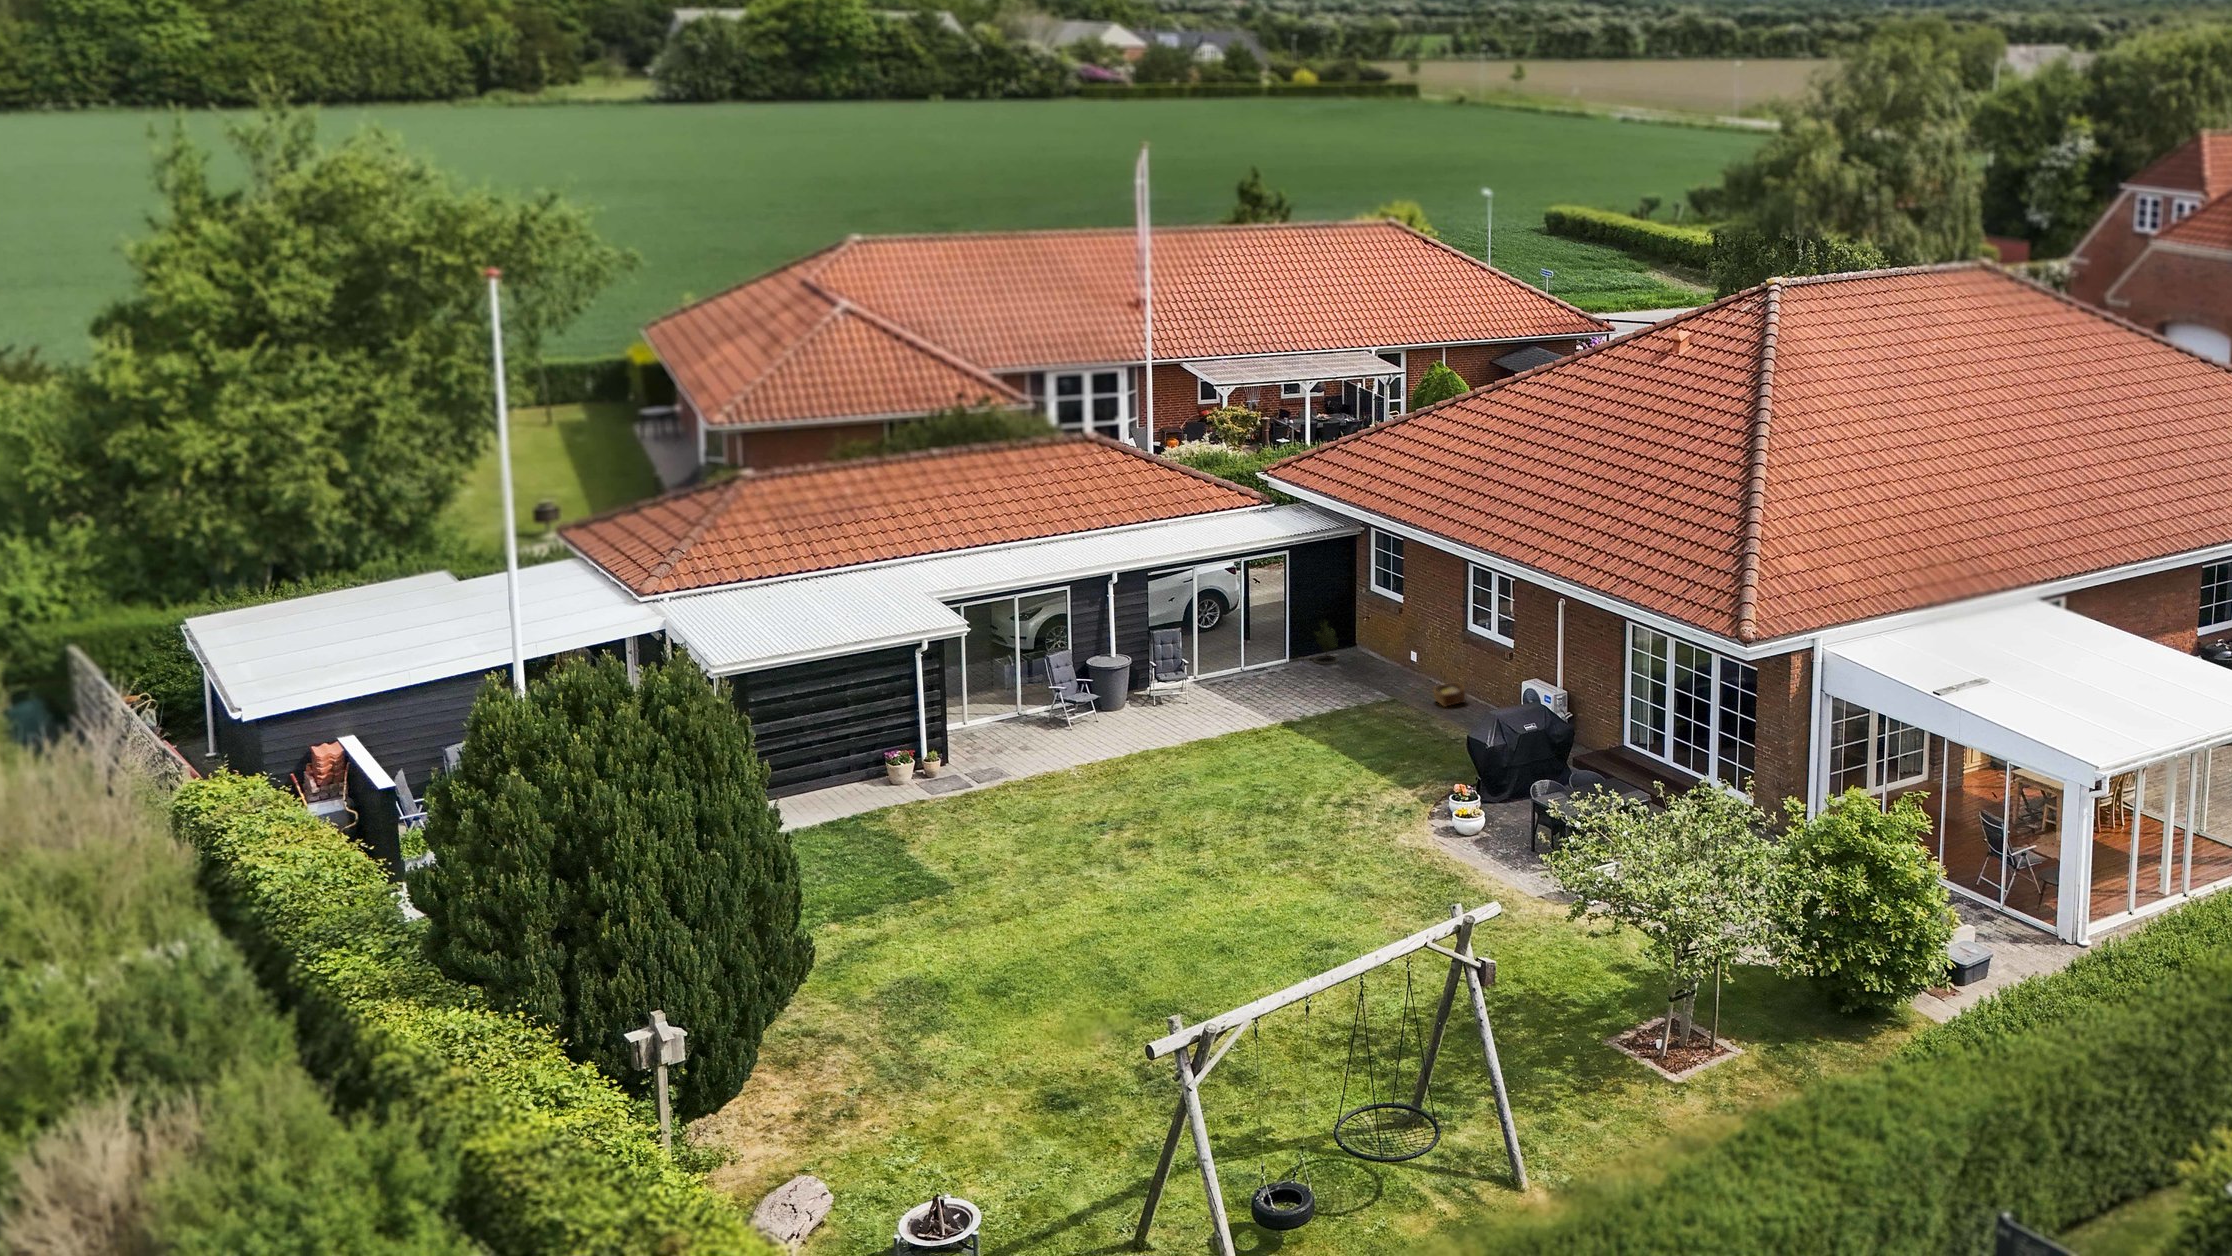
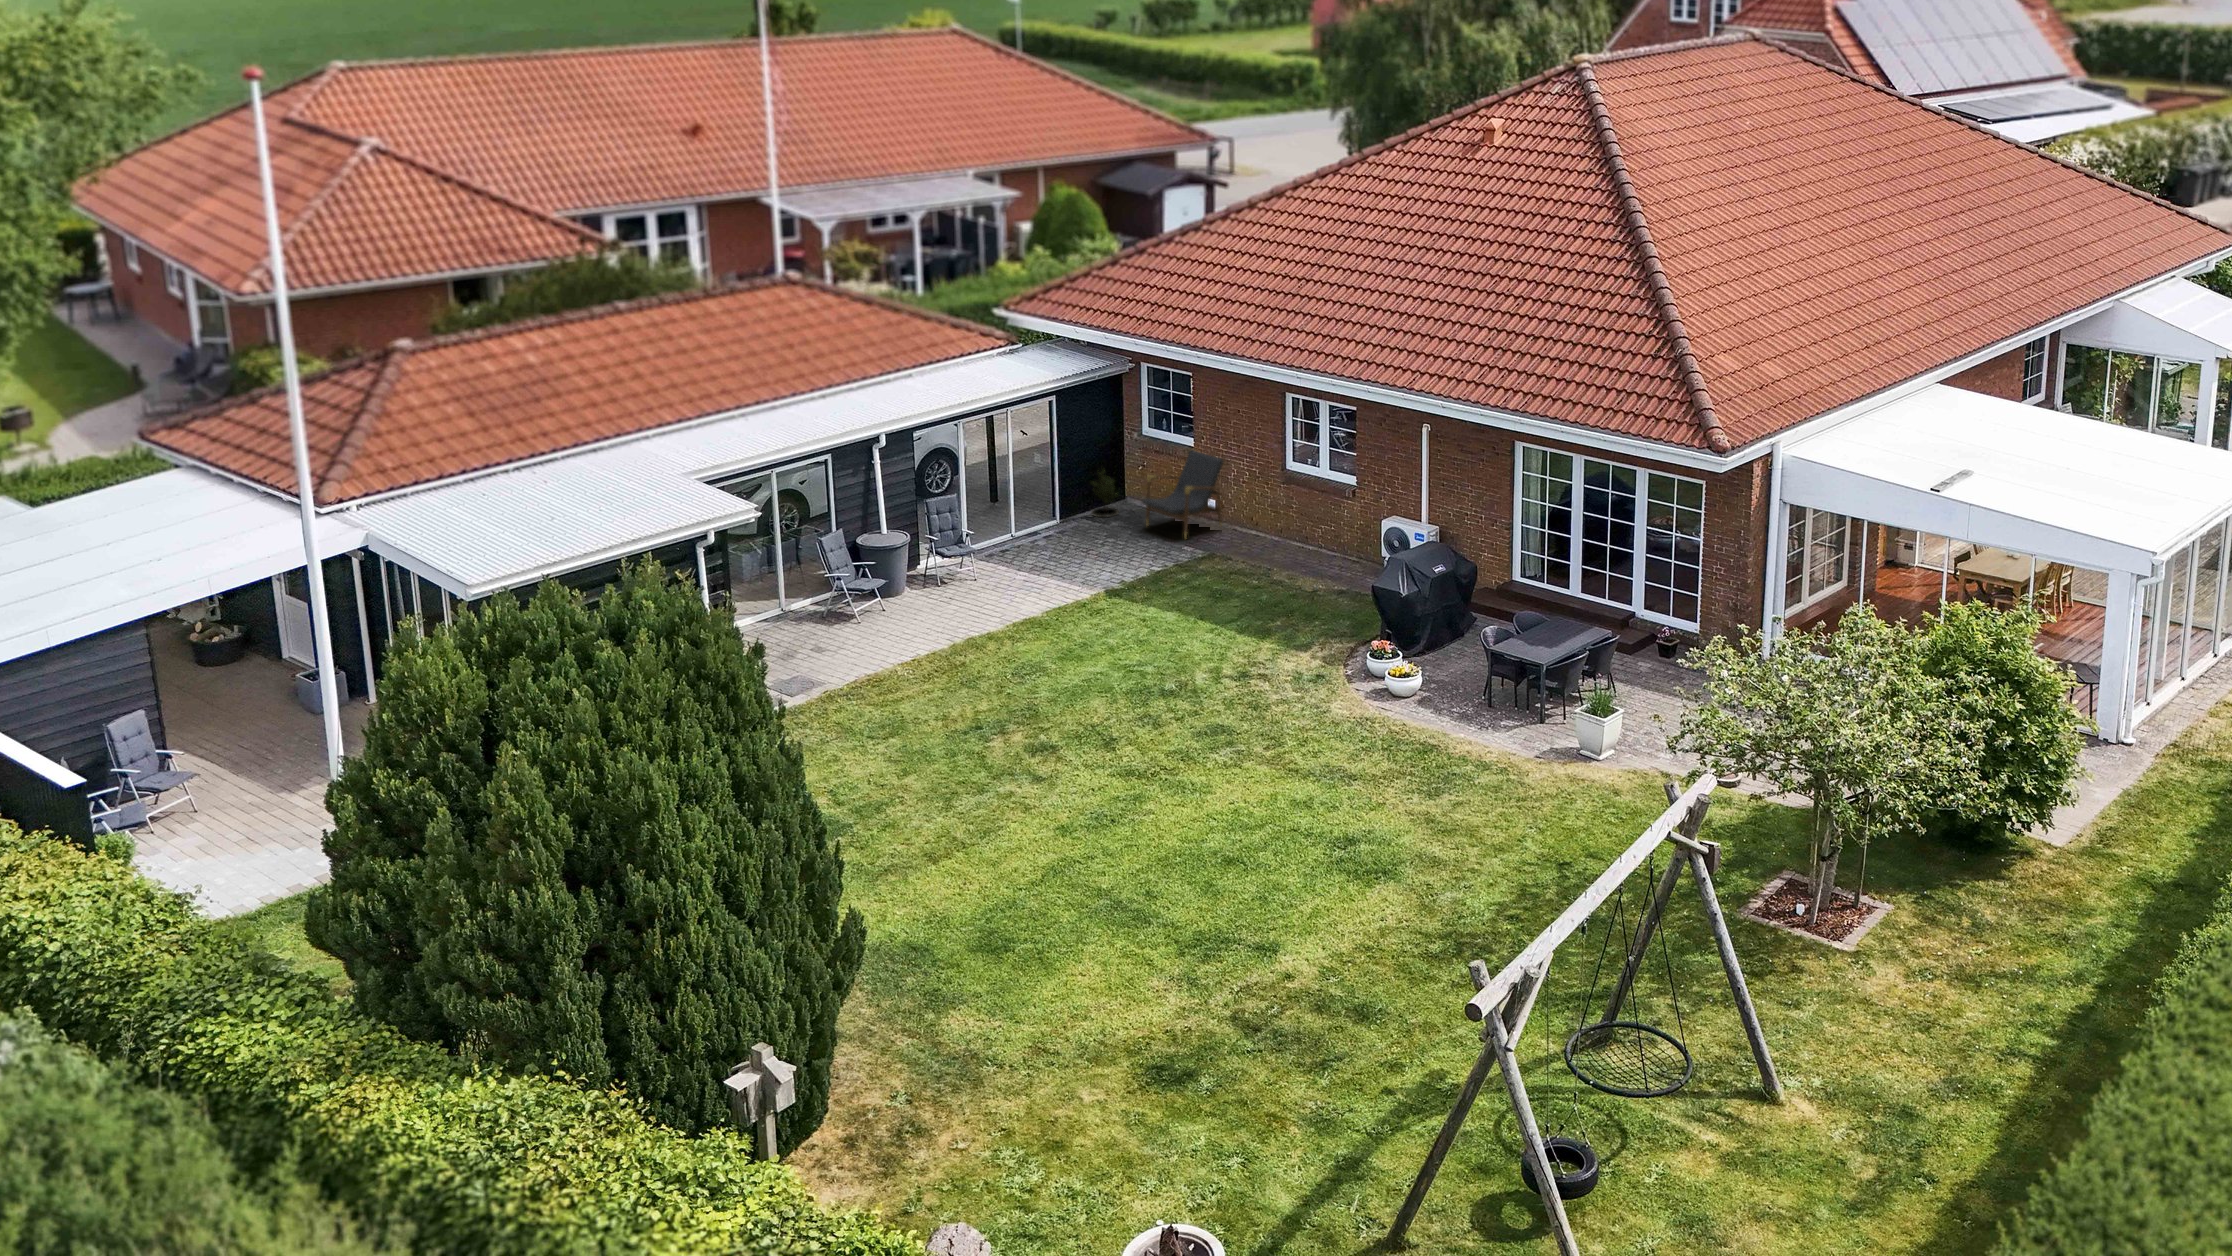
lounge chair: none [1347,611,1421,689] -> present [1142,451,1224,539]
woven basket: present [1433,682,1465,707] -> none [1256,520,1293,552]

